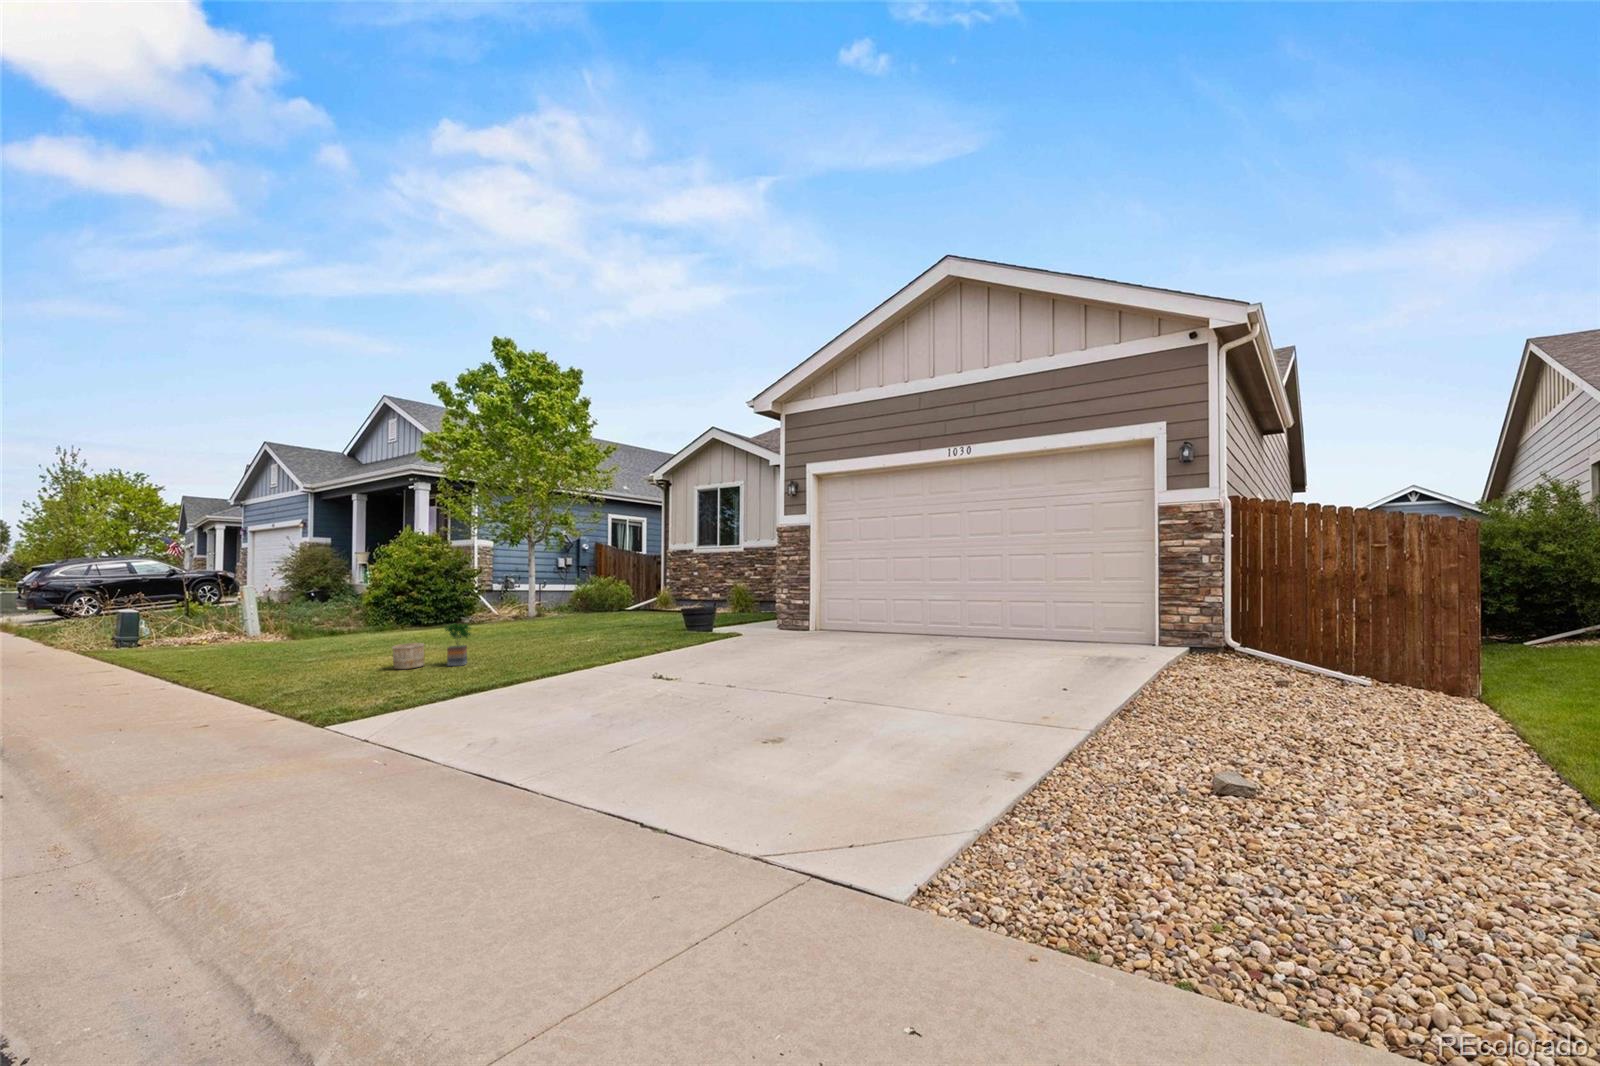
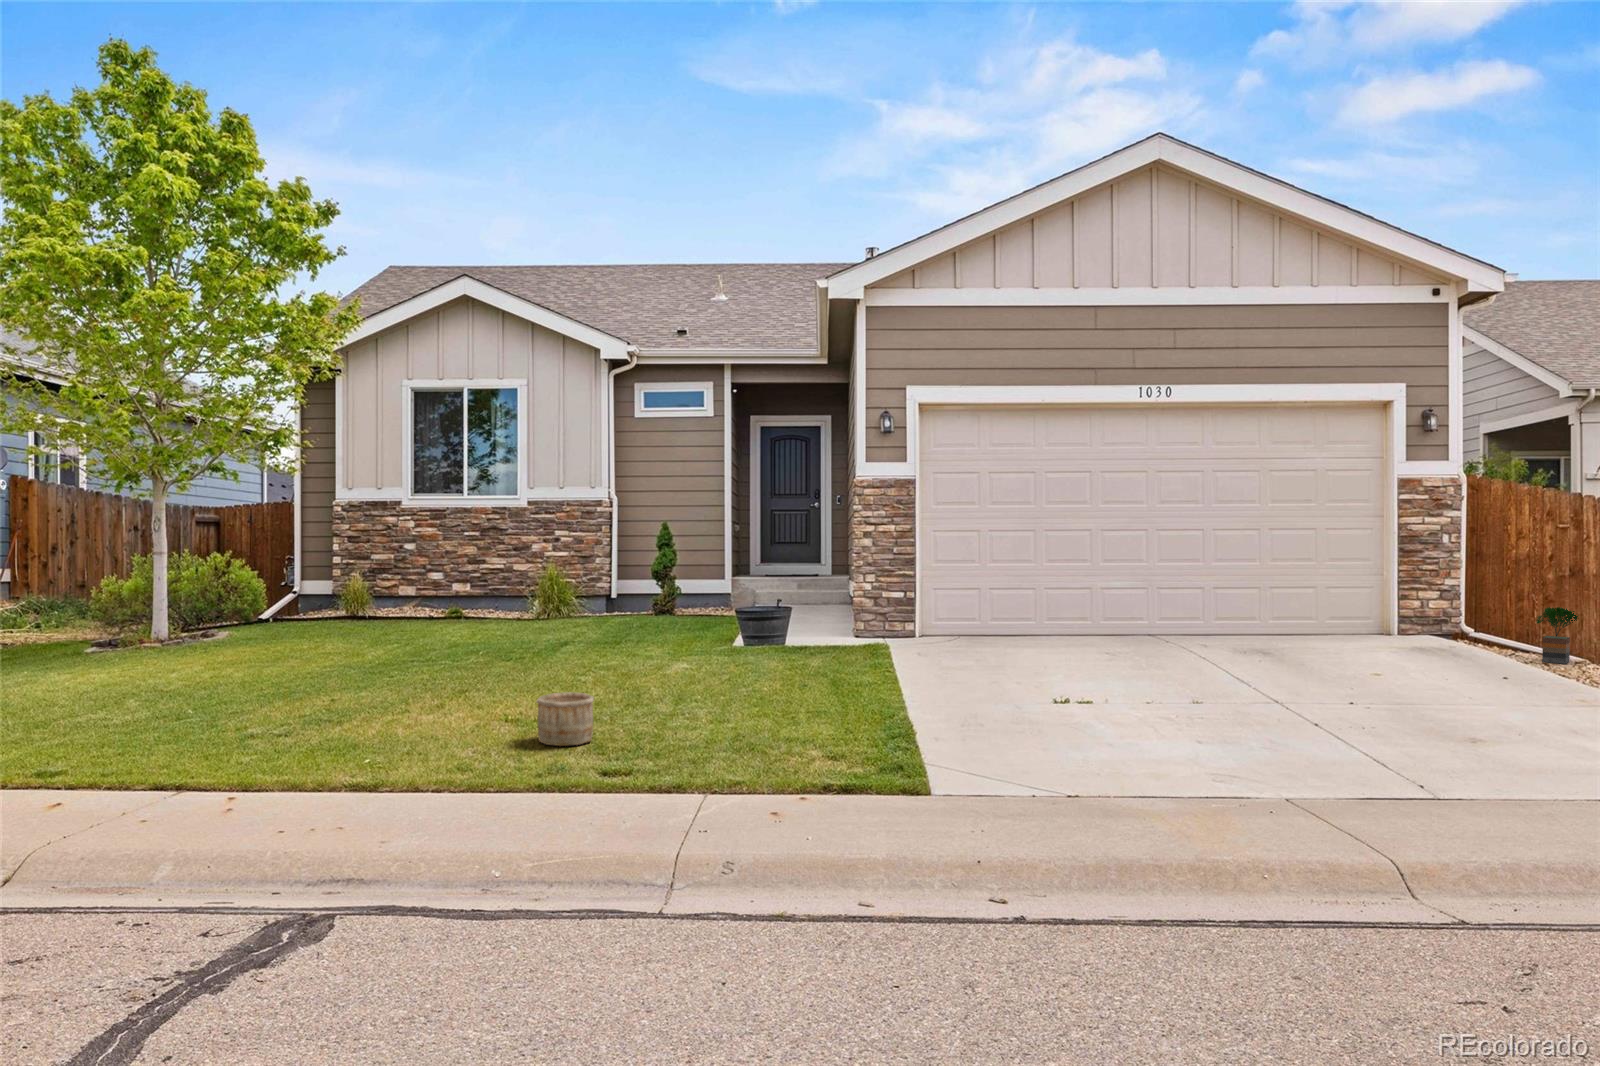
potted tree: present [444,624,471,666] -> present [1536,607,1579,664]

